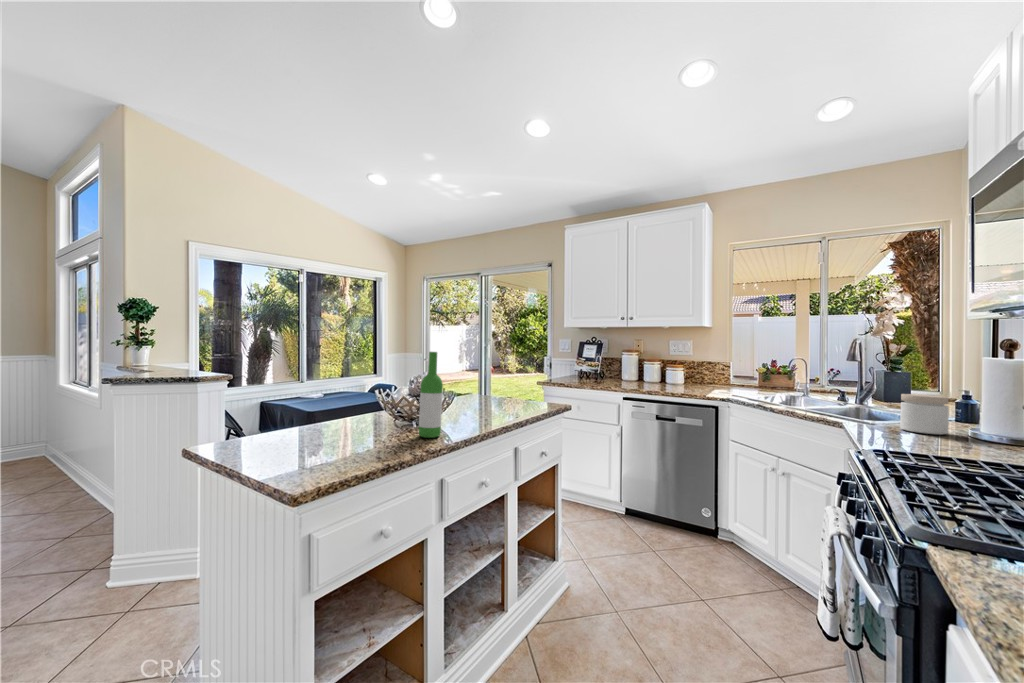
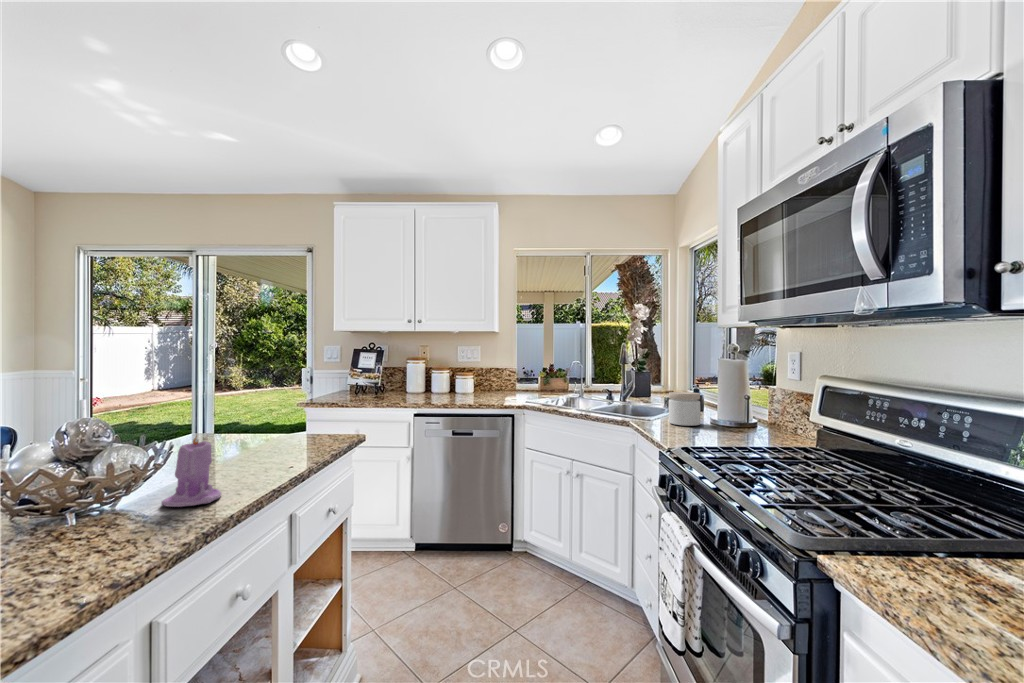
wine bottle: present [419,352,443,438] -> none [88,377,149,547]
candle: none [449,388,477,428] -> present [161,436,221,507]

